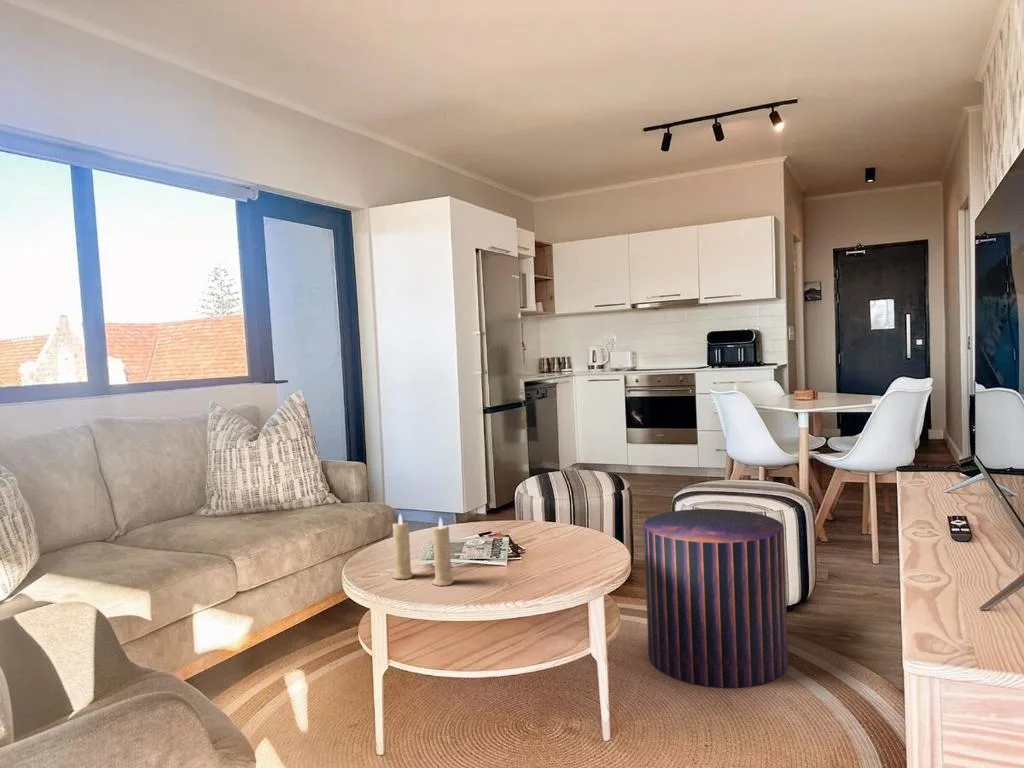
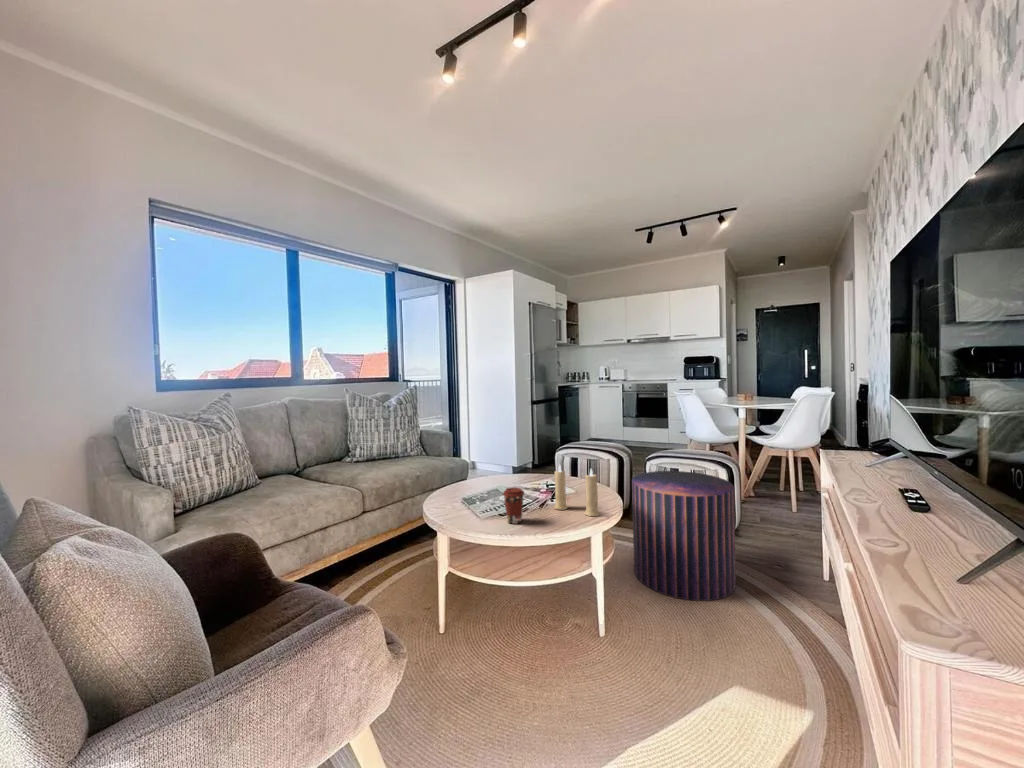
candle: present [393,514,454,586] -> present [554,465,600,516]
coffee cup: none [463,541,494,592] -> present [503,488,524,524]

